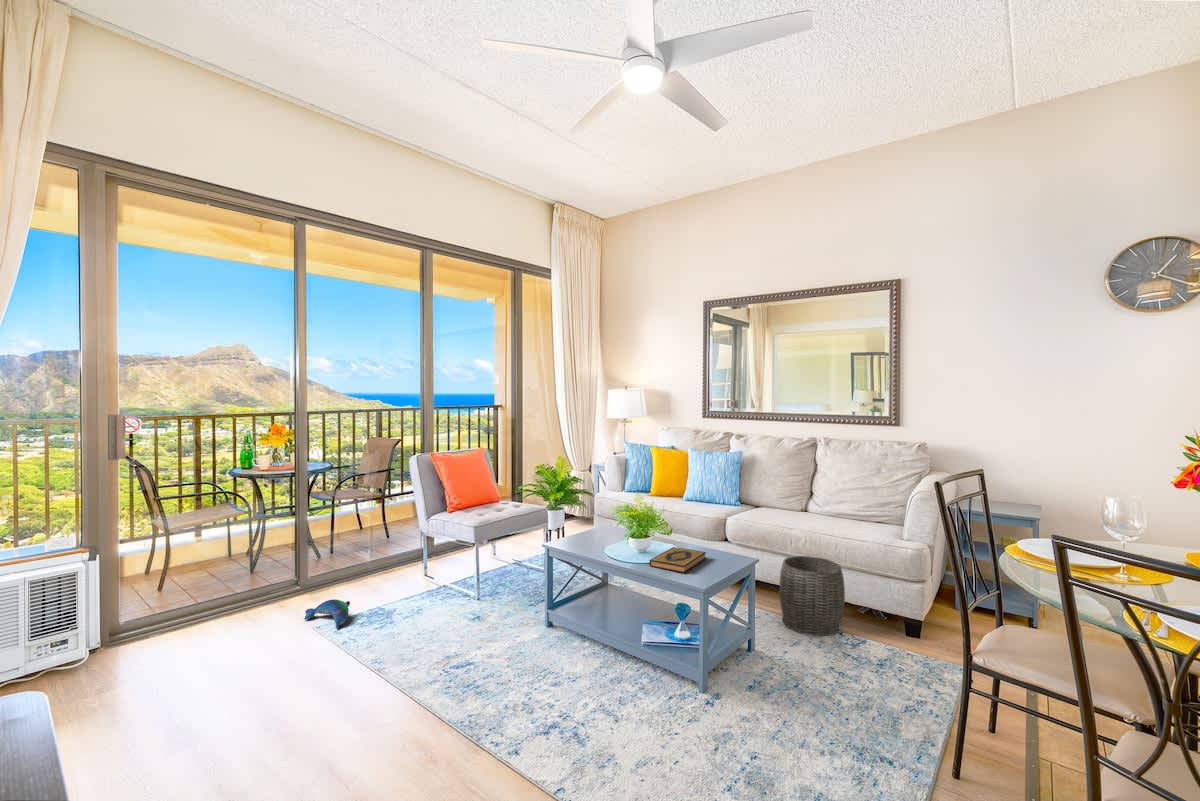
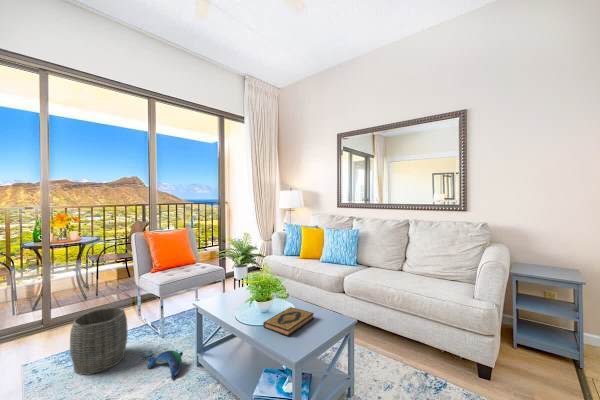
woven basket: present [780,556,845,636] -> present [70,308,128,375]
plush toy: present [304,599,350,629] -> present [147,350,183,379]

